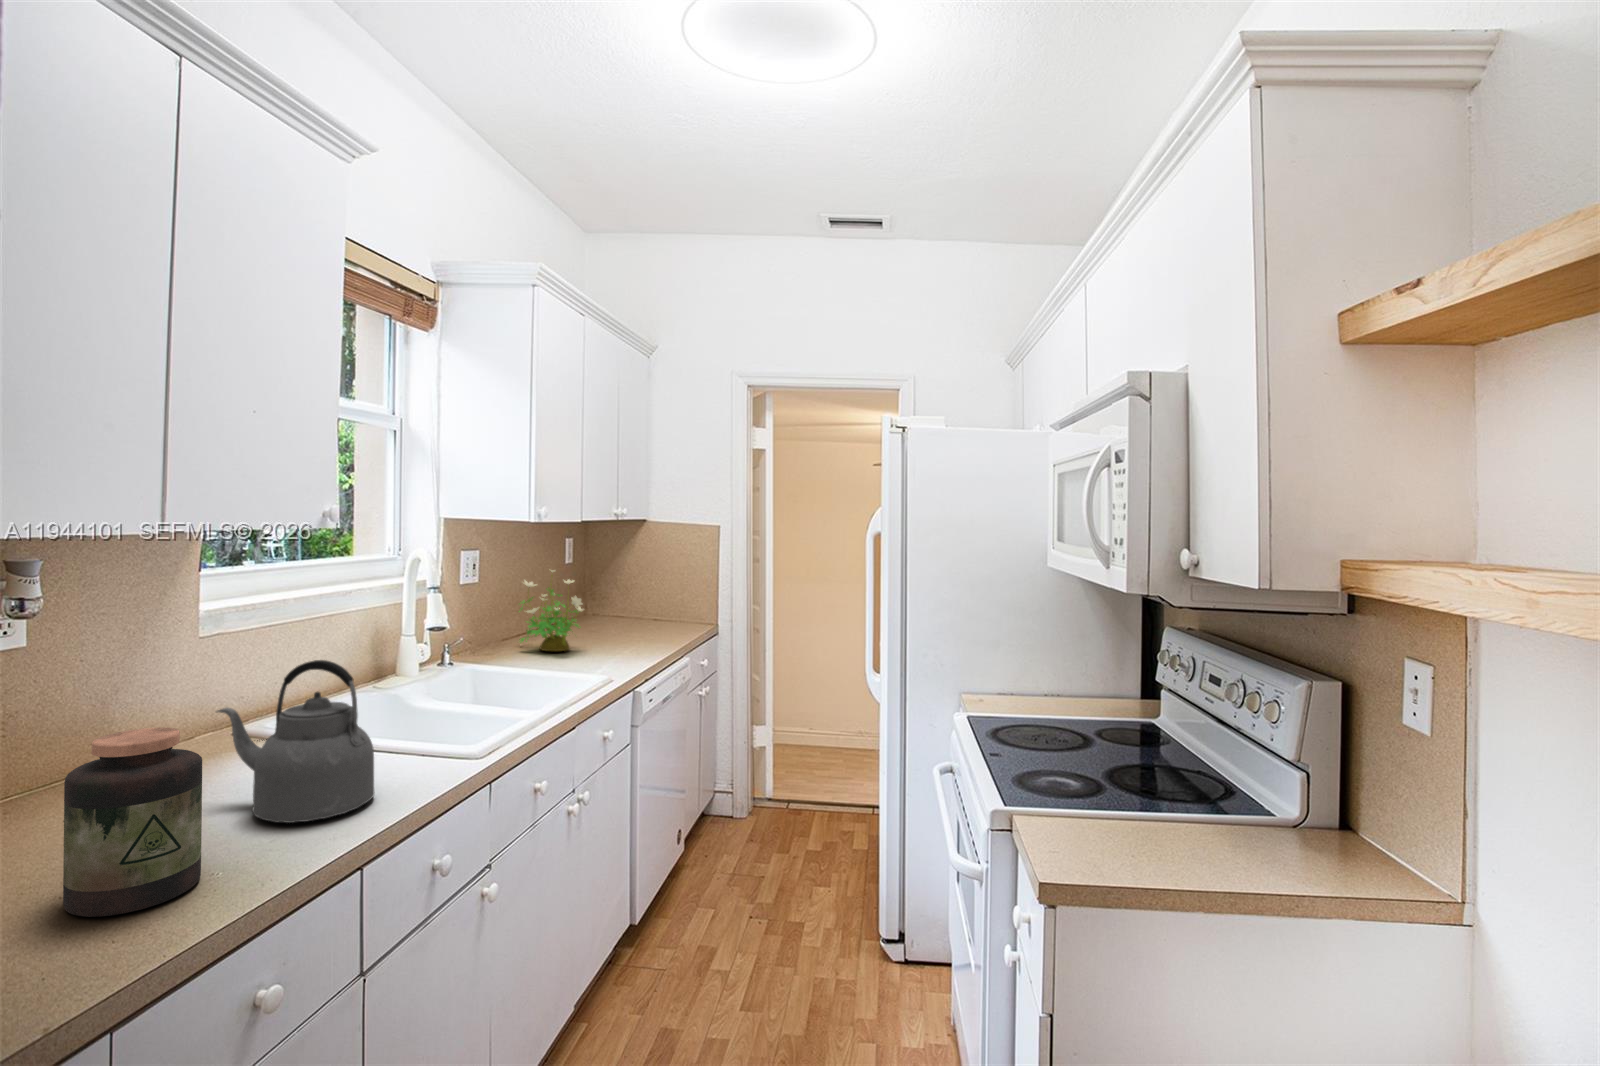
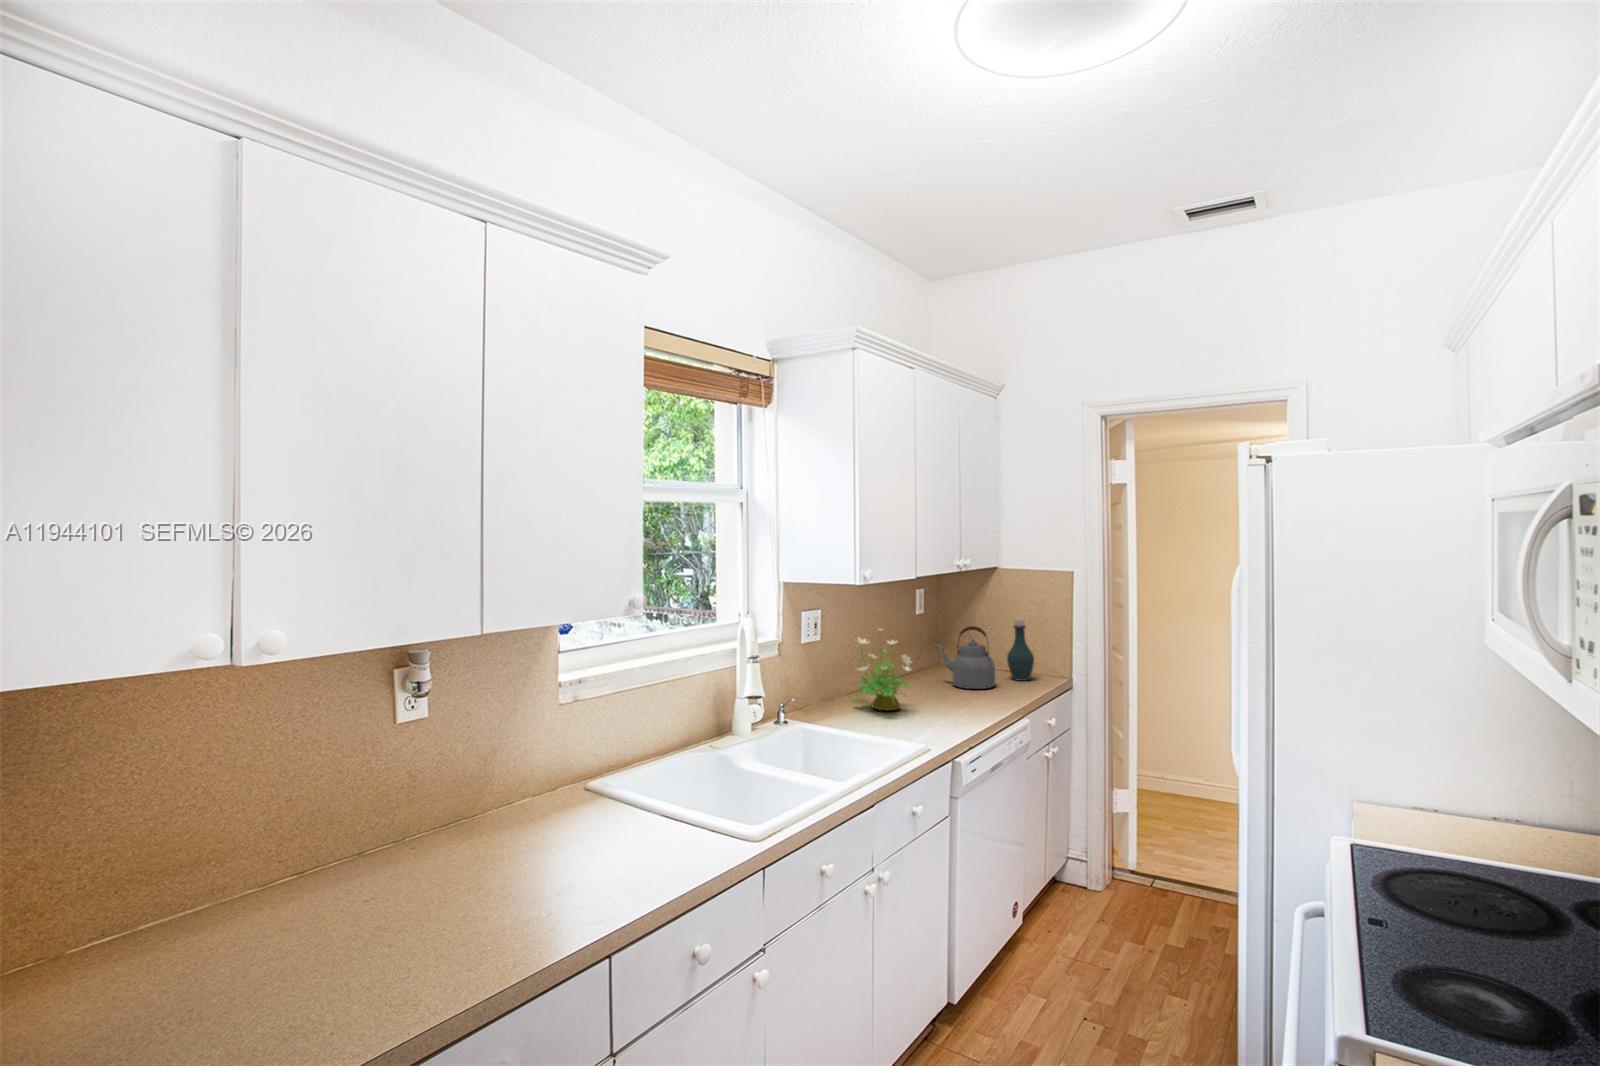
bottle: none [659,568,684,626] -> present [1007,619,1034,681]
kettle: present [216,660,375,823] -> present [936,626,995,689]
jar: present [63,727,202,917] -> none [391,810,486,971]

